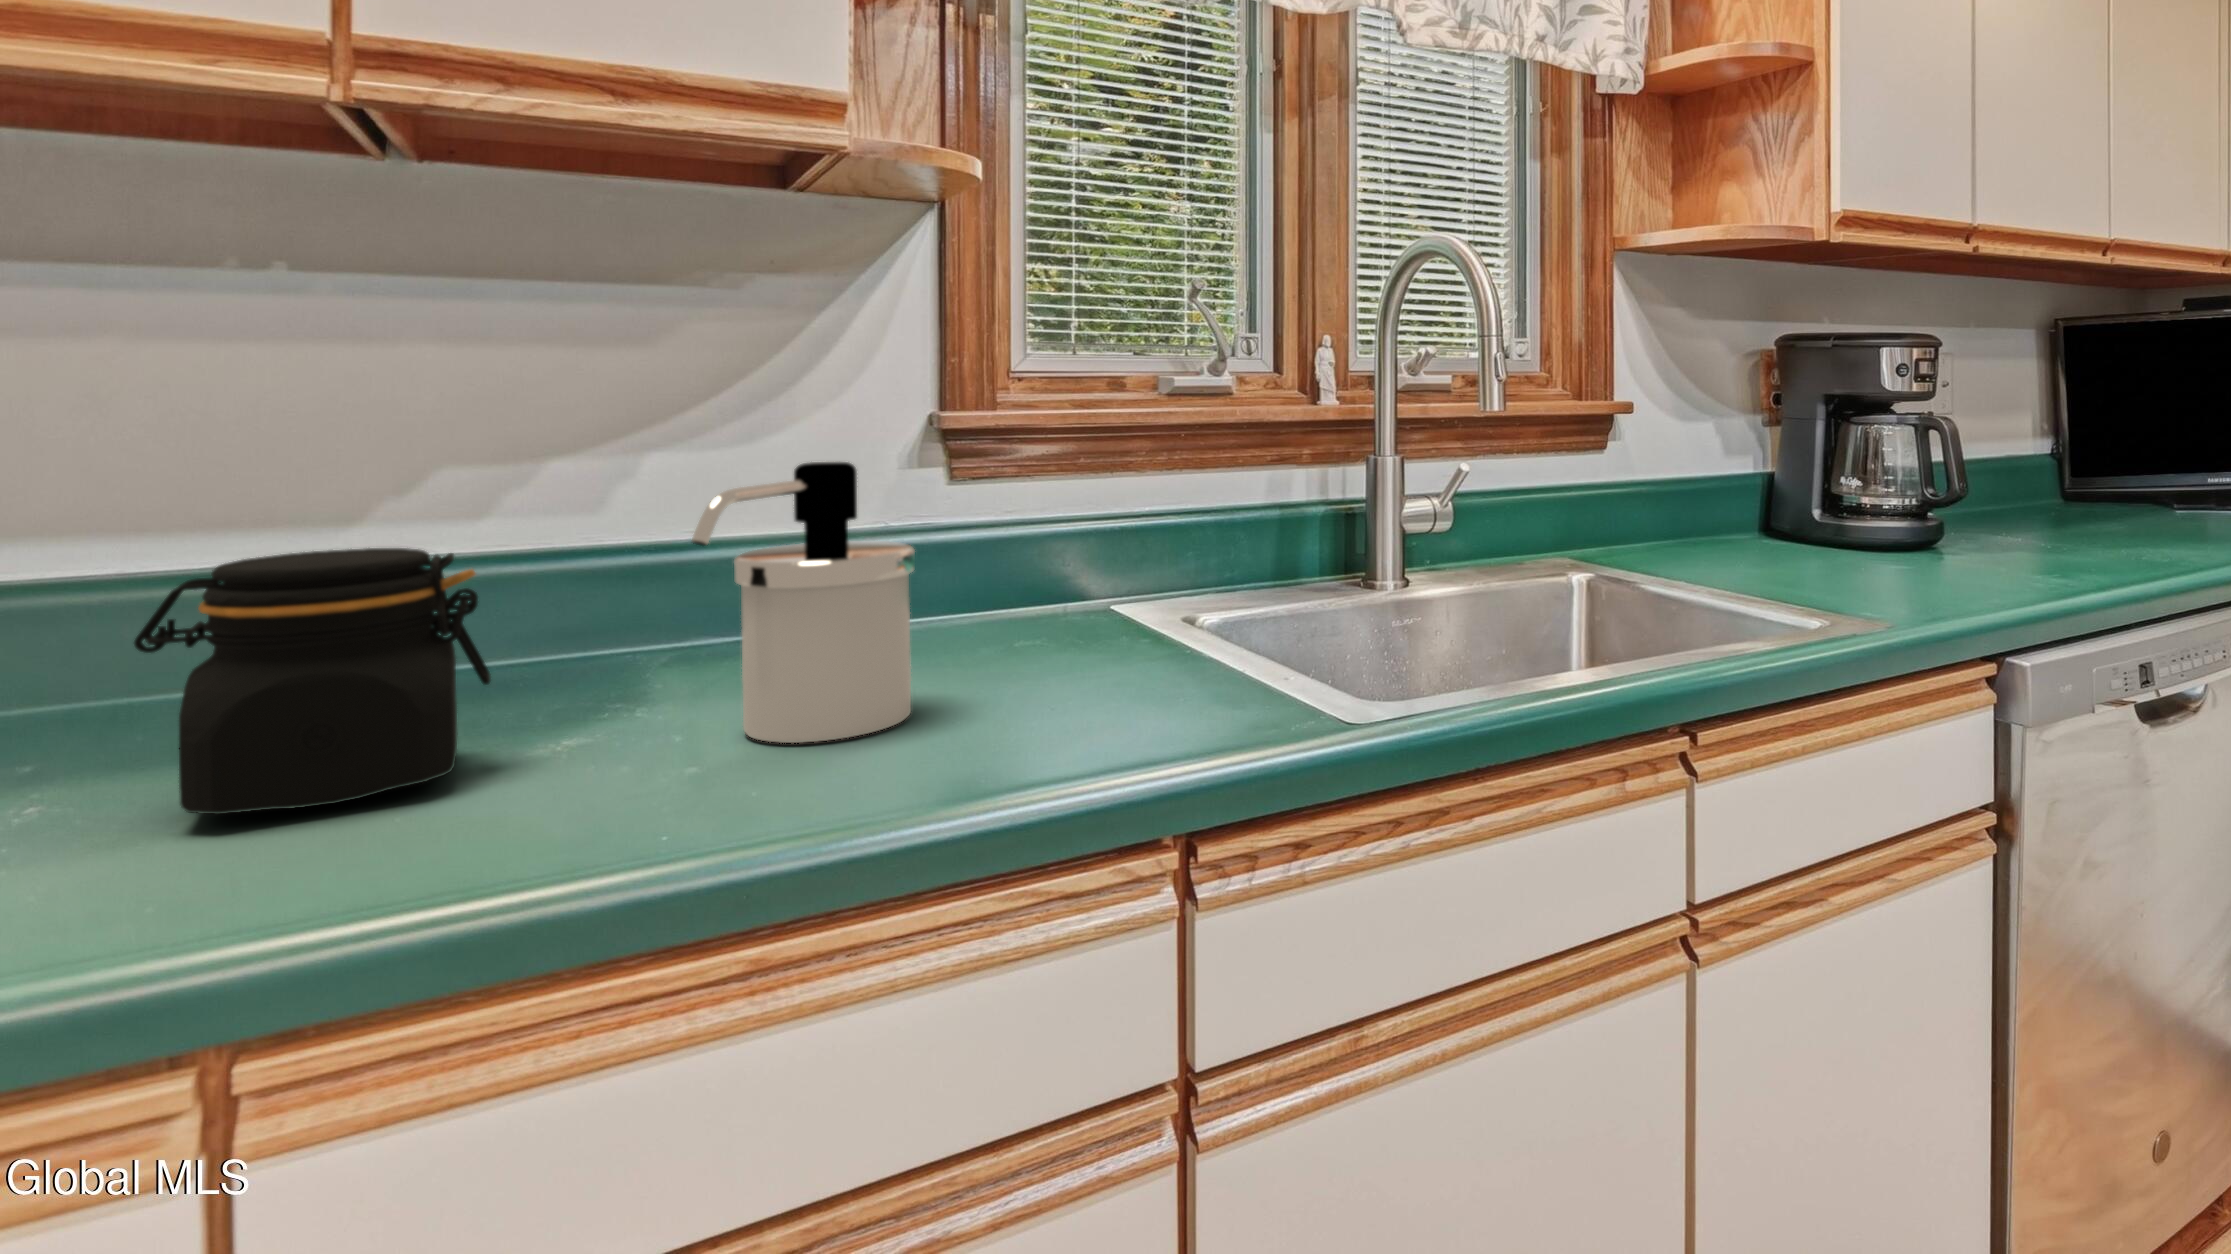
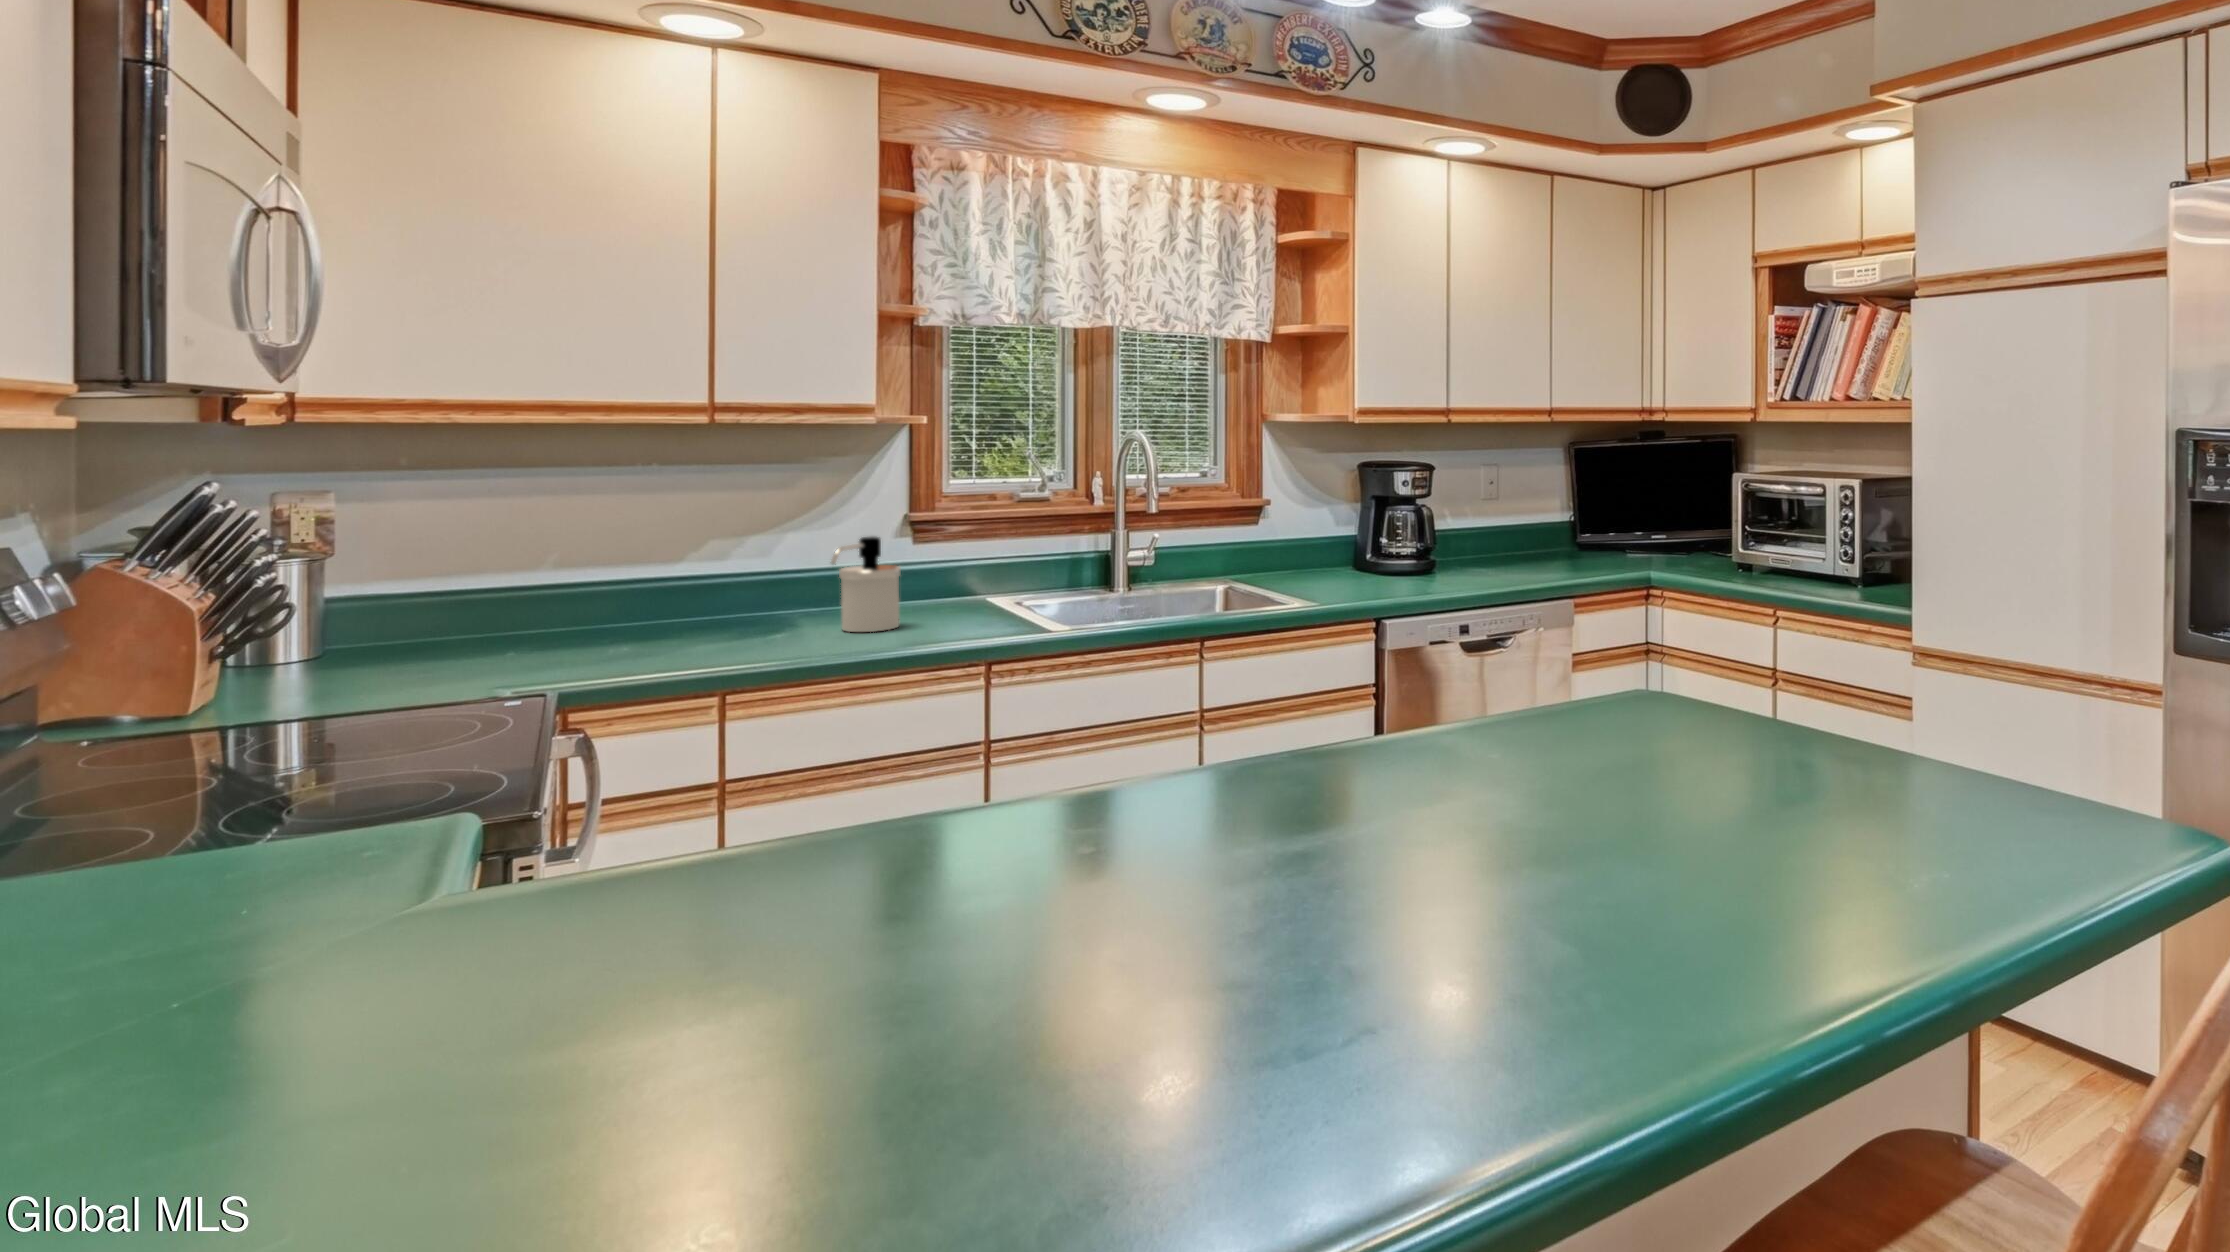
jar: present [134,548,491,814] -> none [669,565,764,643]

